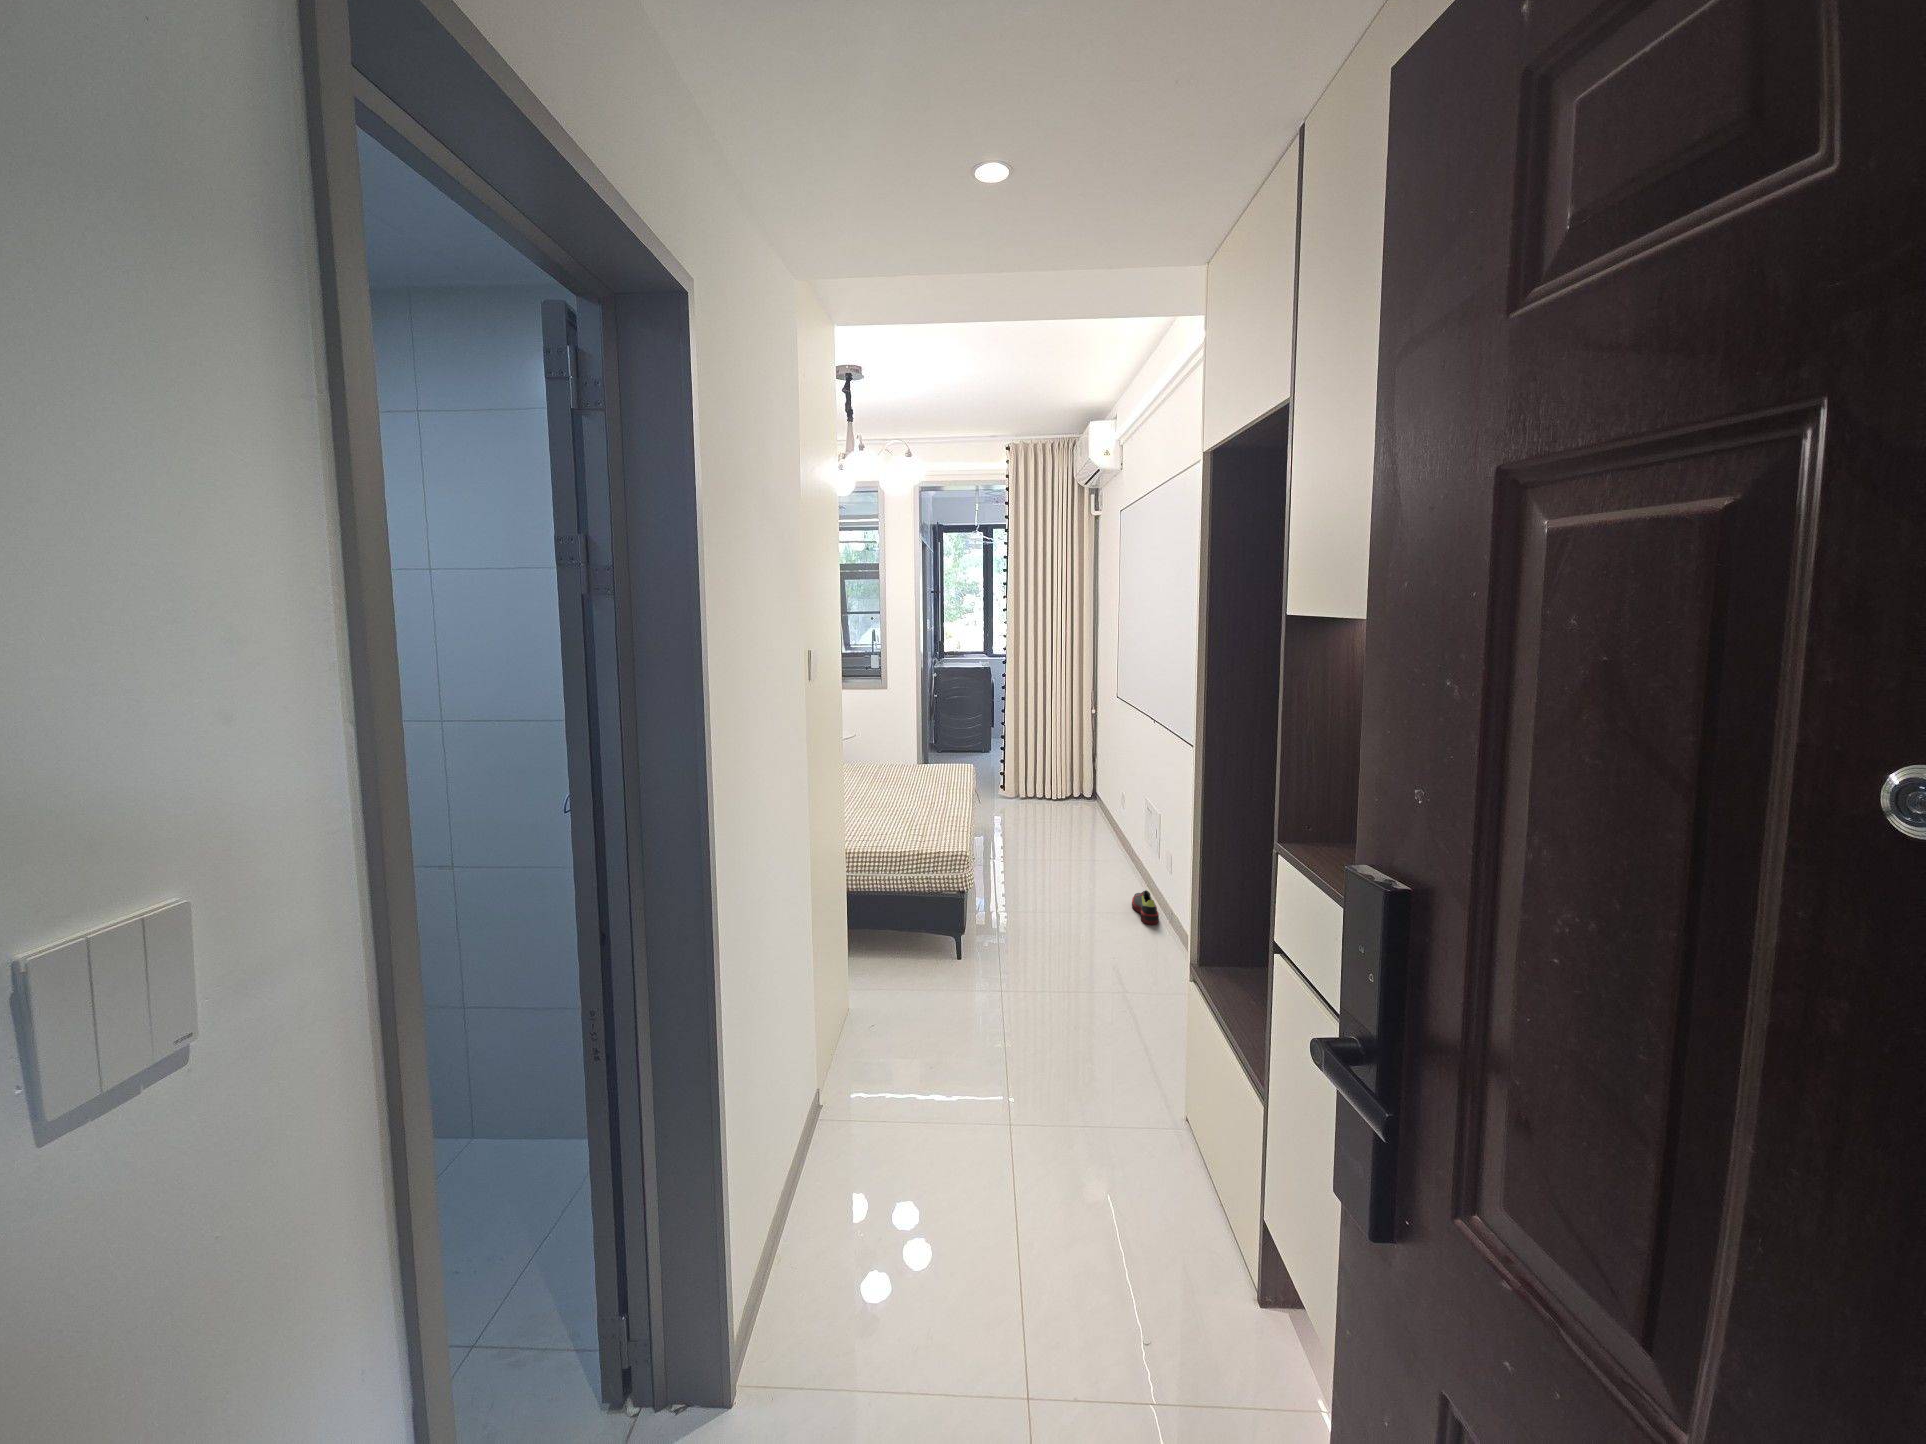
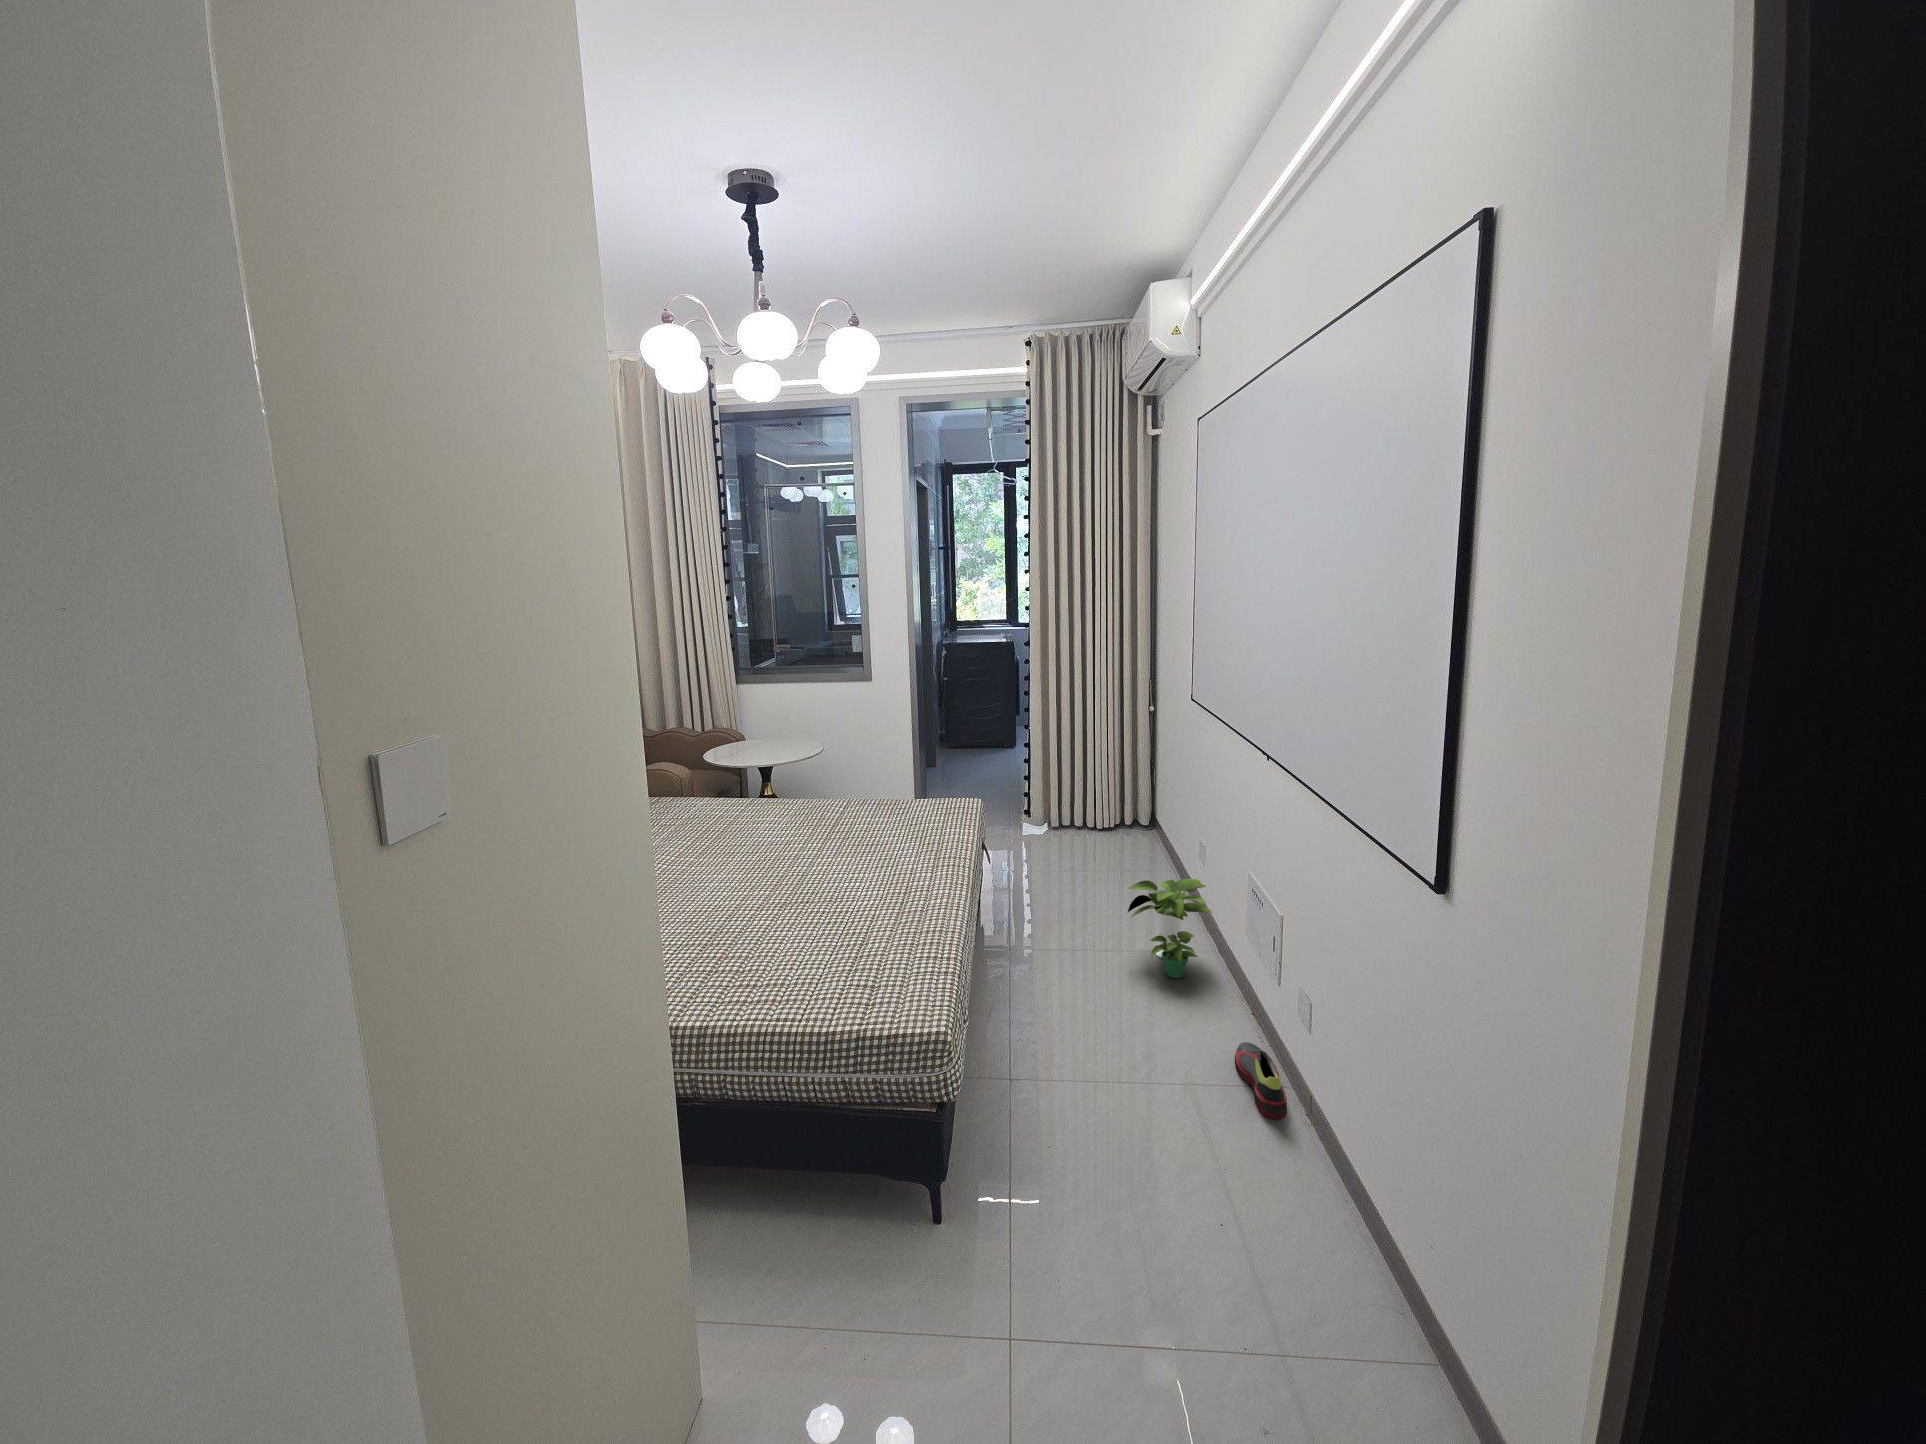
potted plant: none [1070,811,1126,872] -> present [1128,879,1212,978]

